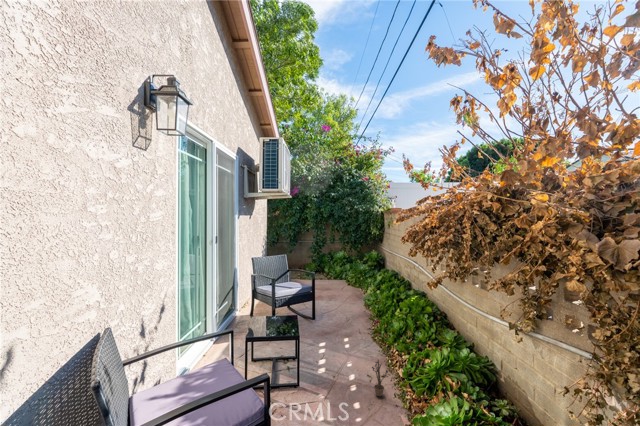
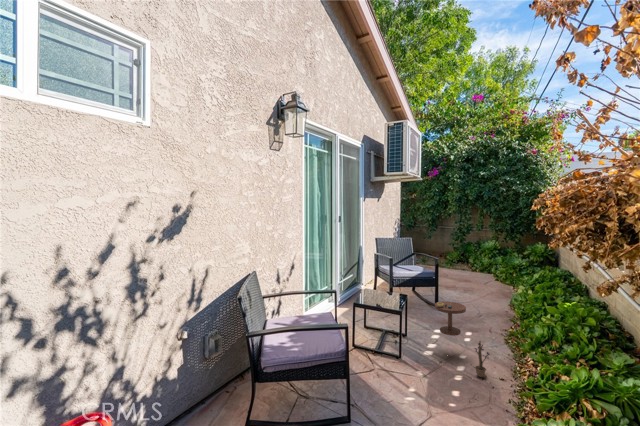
side table: none [330,321,359,378] -> present [435,301,466,336]

